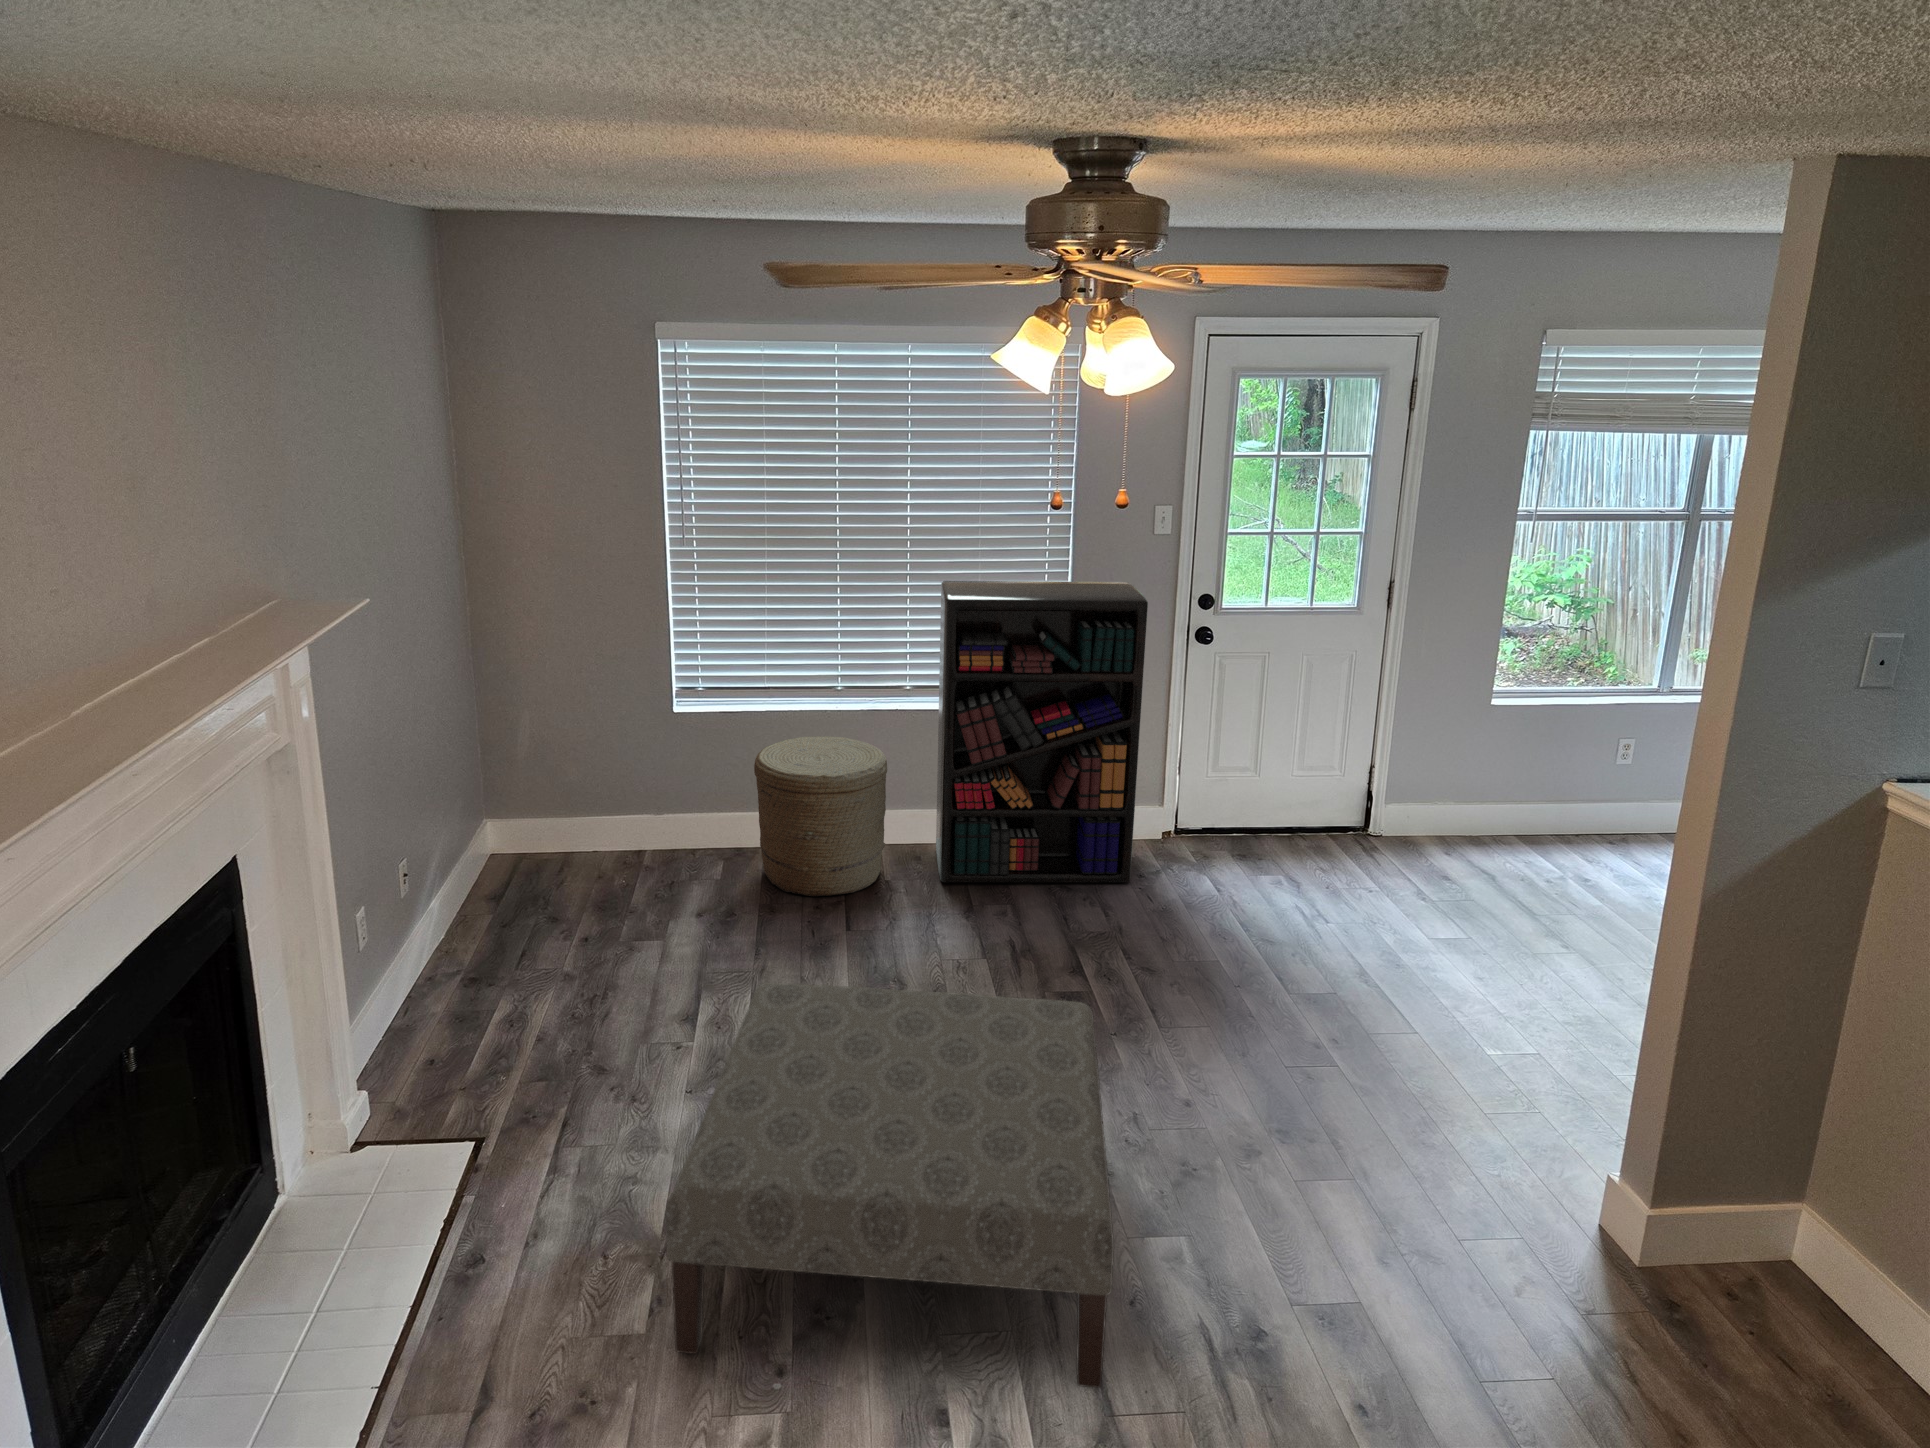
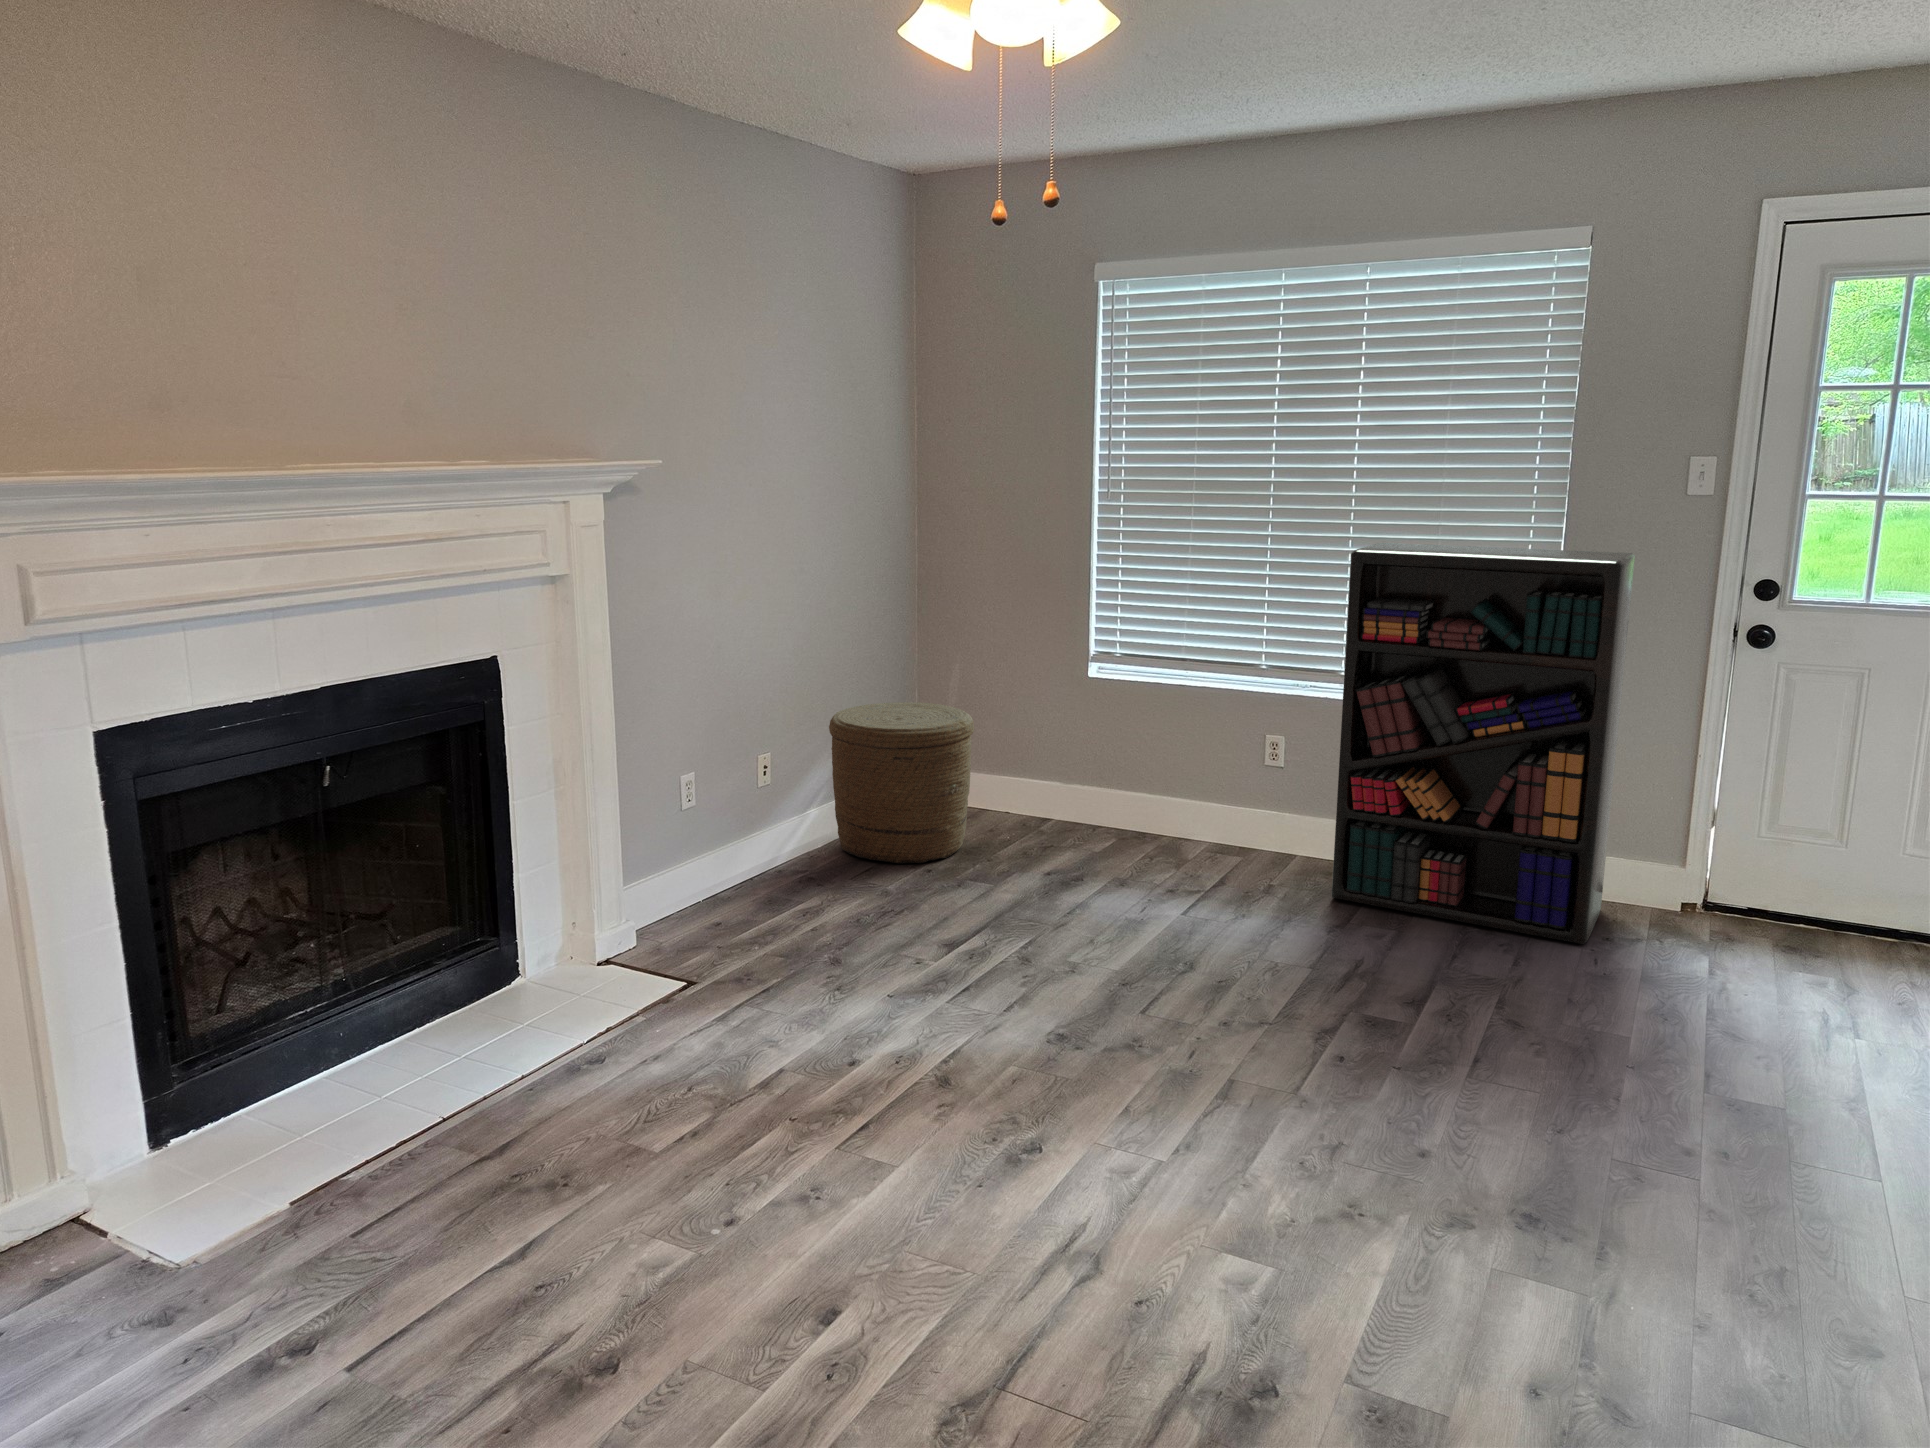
basket: present [754,736,887,897] -> present [829,702,974,864]
ottoman: present [666,983,1114,1388] -> none [653,881,1269,1358]

